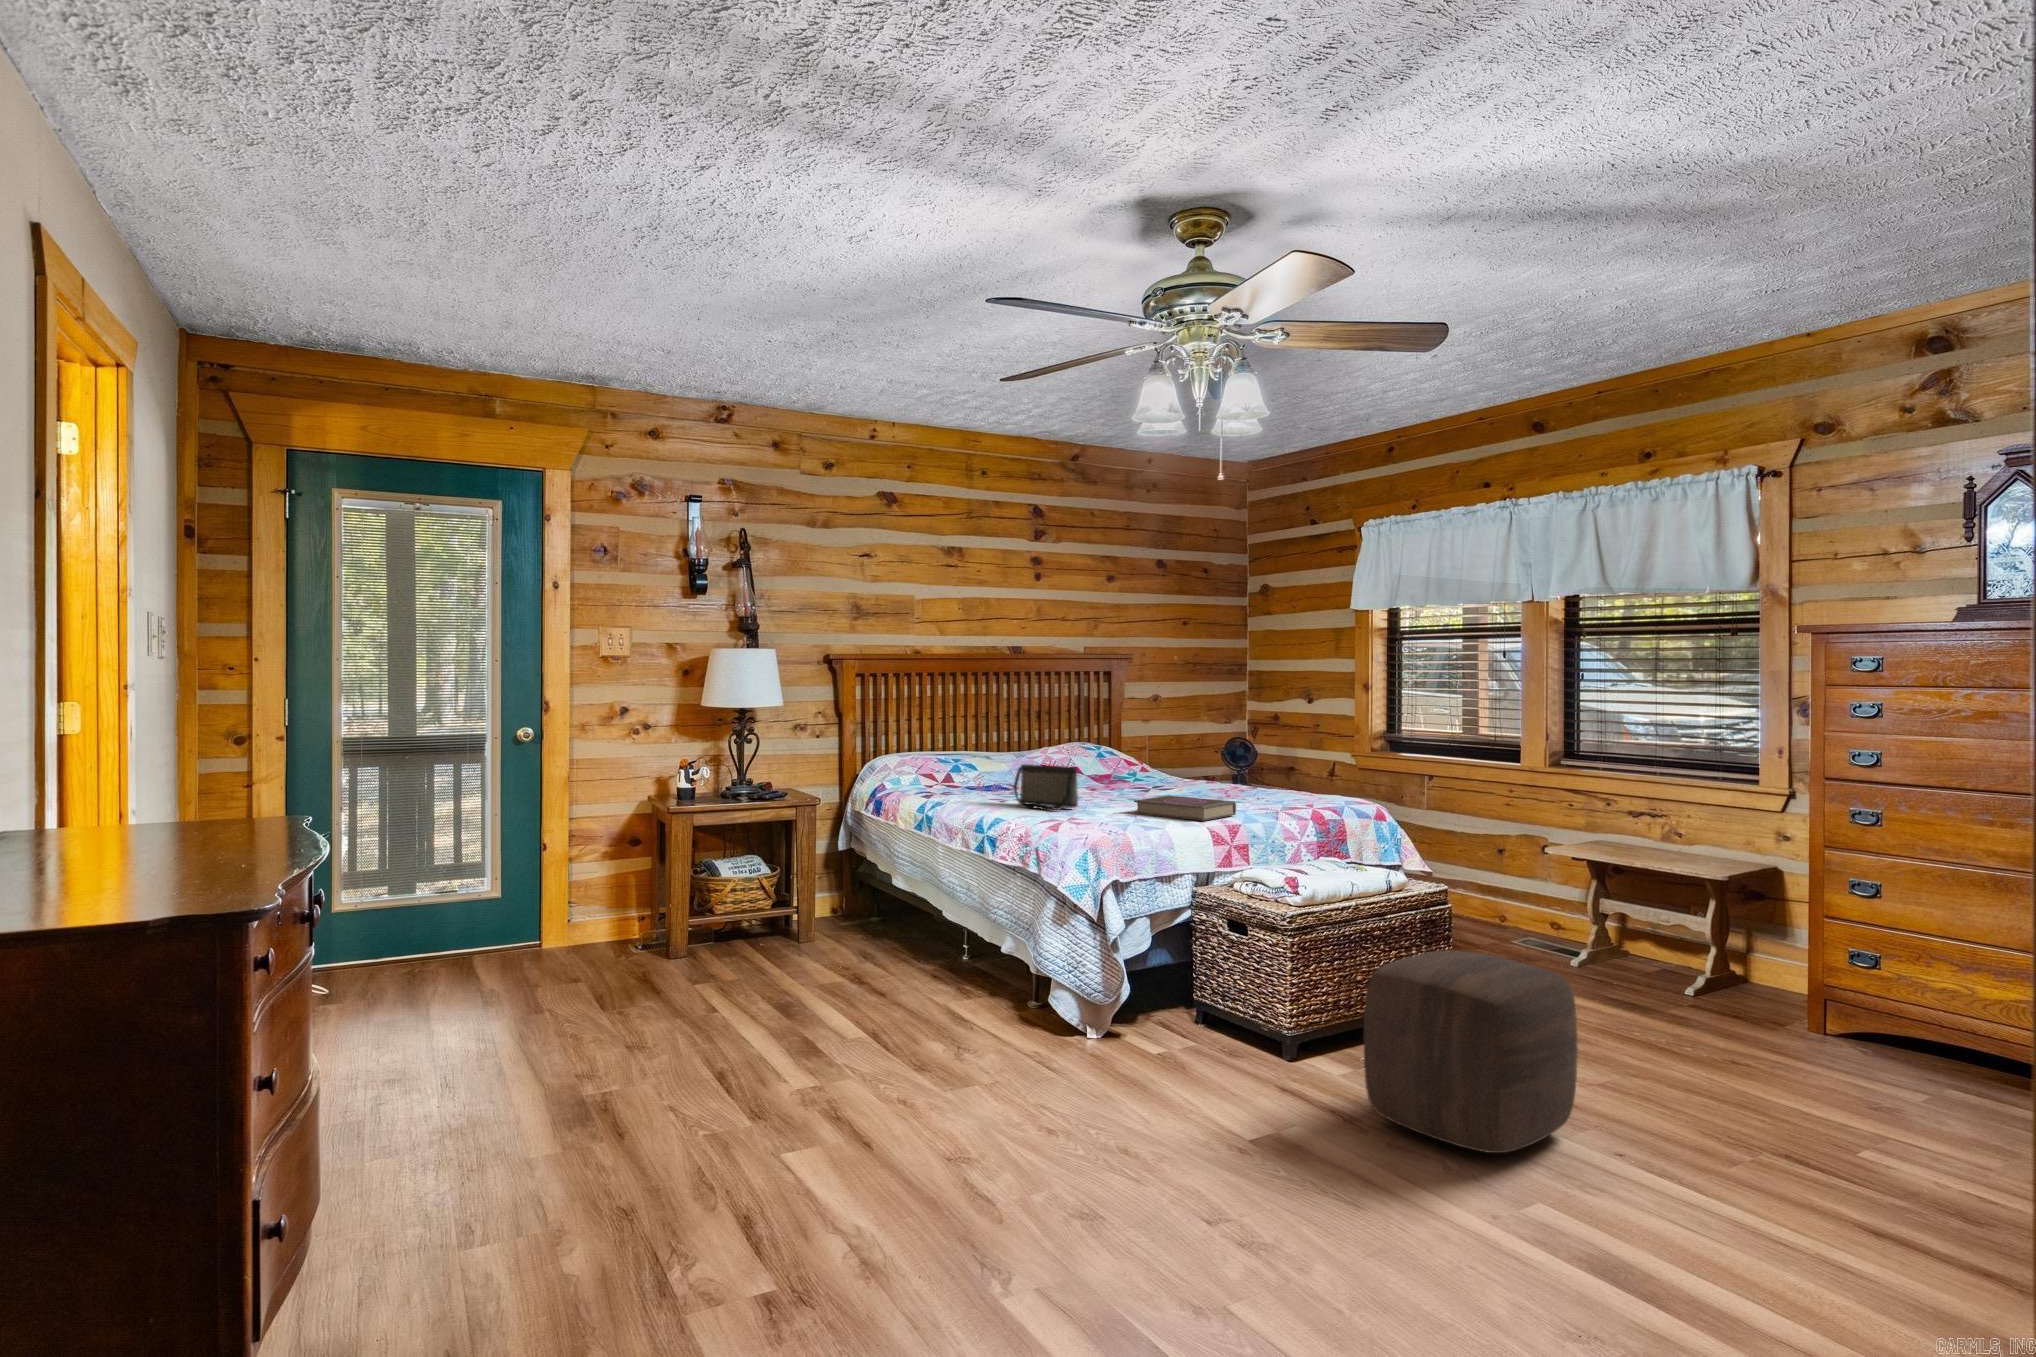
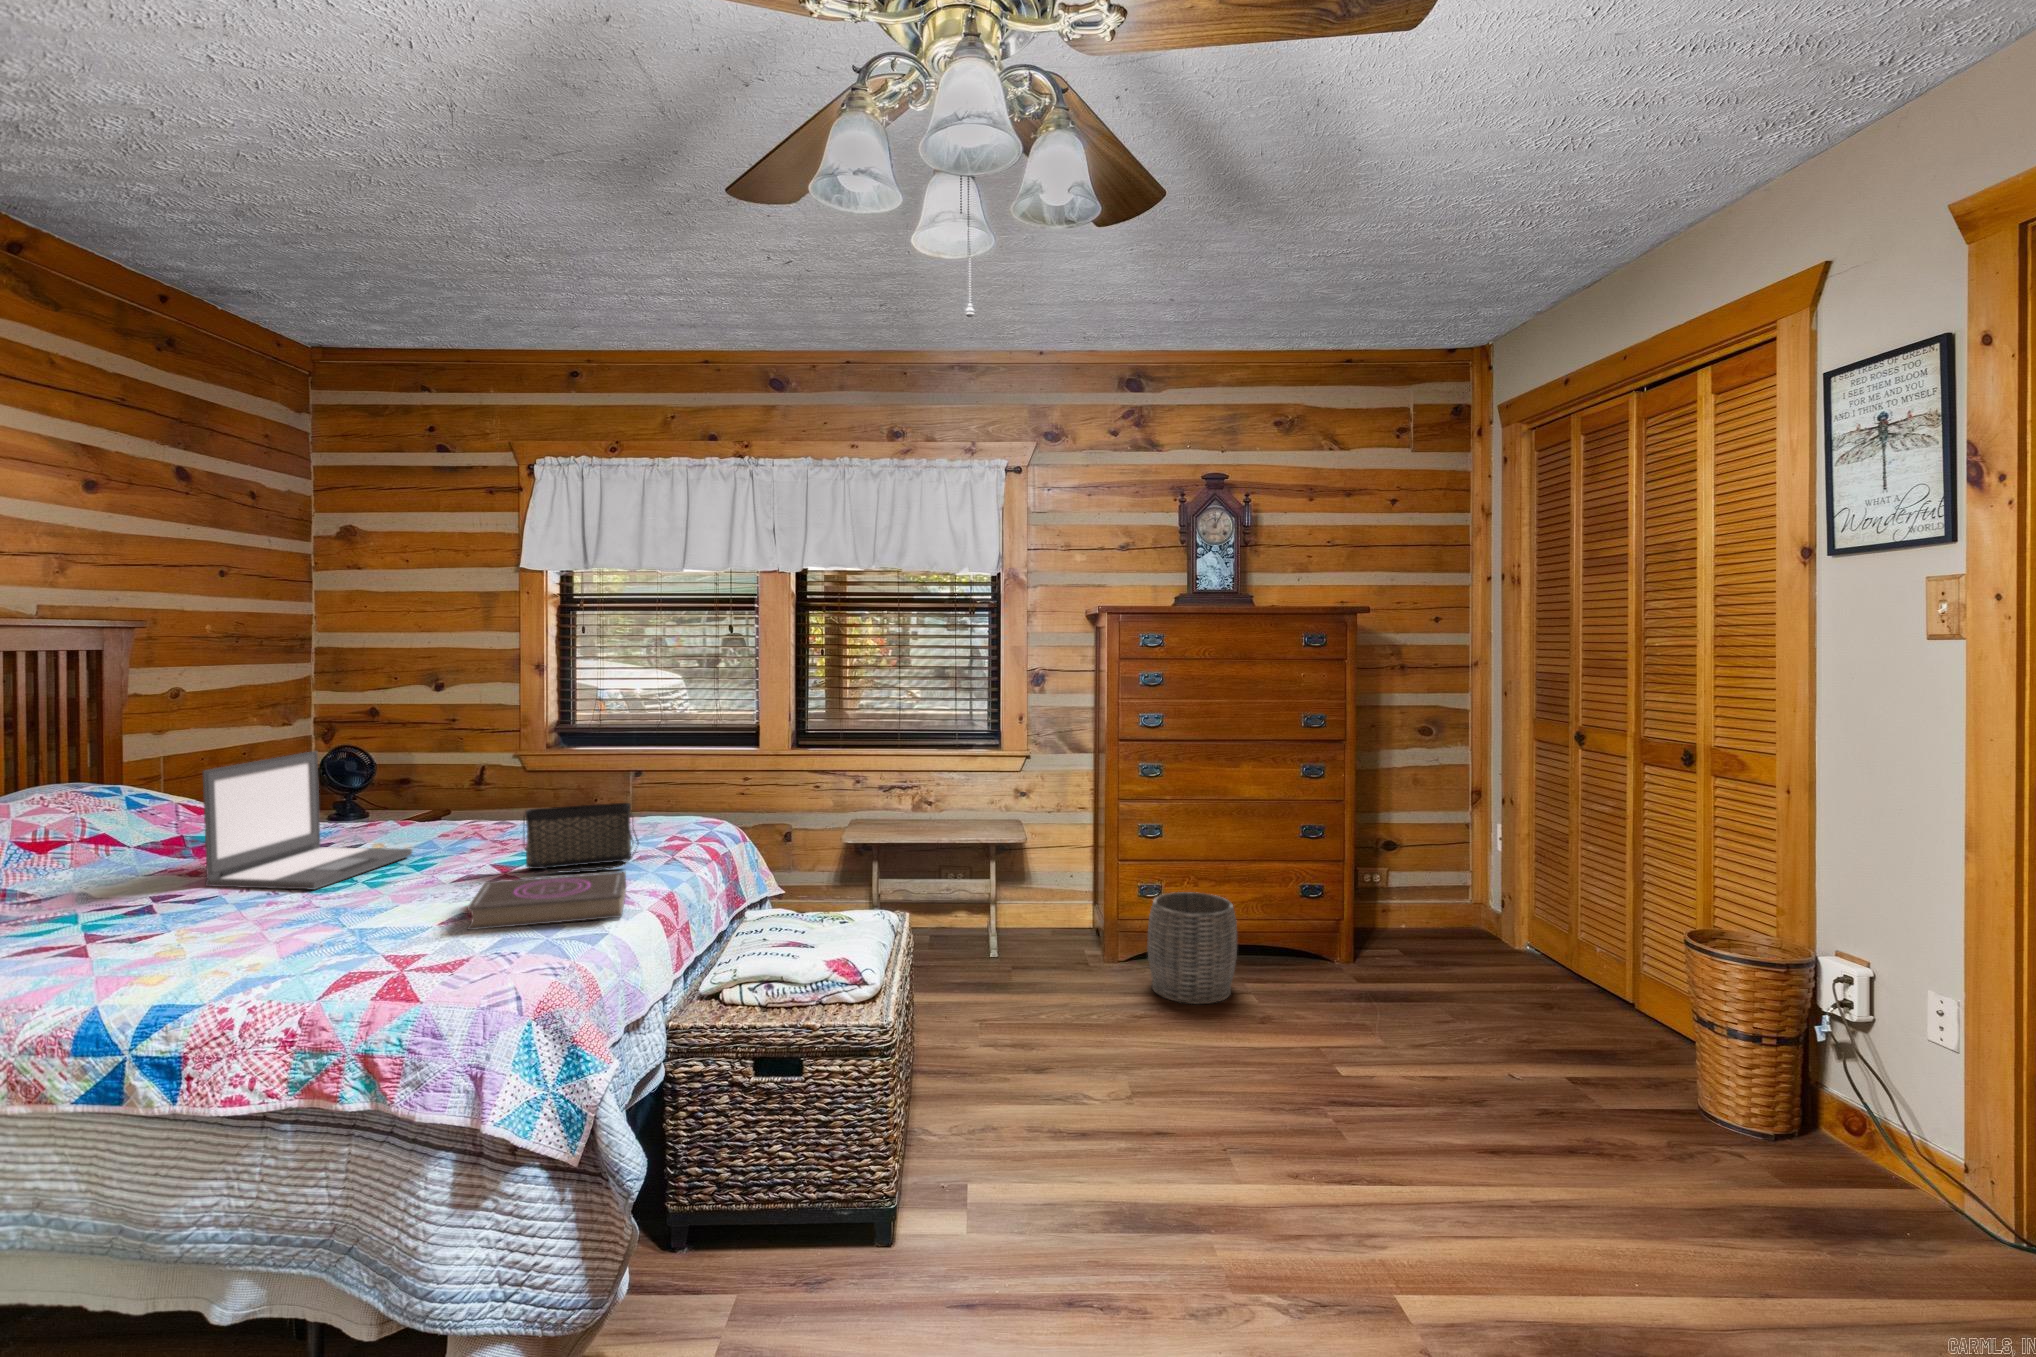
laptop: none [1086,723,1186,794] -> present [202,751,412,890]
handbag: present [1013,764,1078,810] -> present [523,803,639,873]
ottoman: present [1364,951,1578,1153] -> none [1062,1011,1289,1276]
woven basket: none [1813,955,1946,1090] -> present [1147,892,1237,1004]

